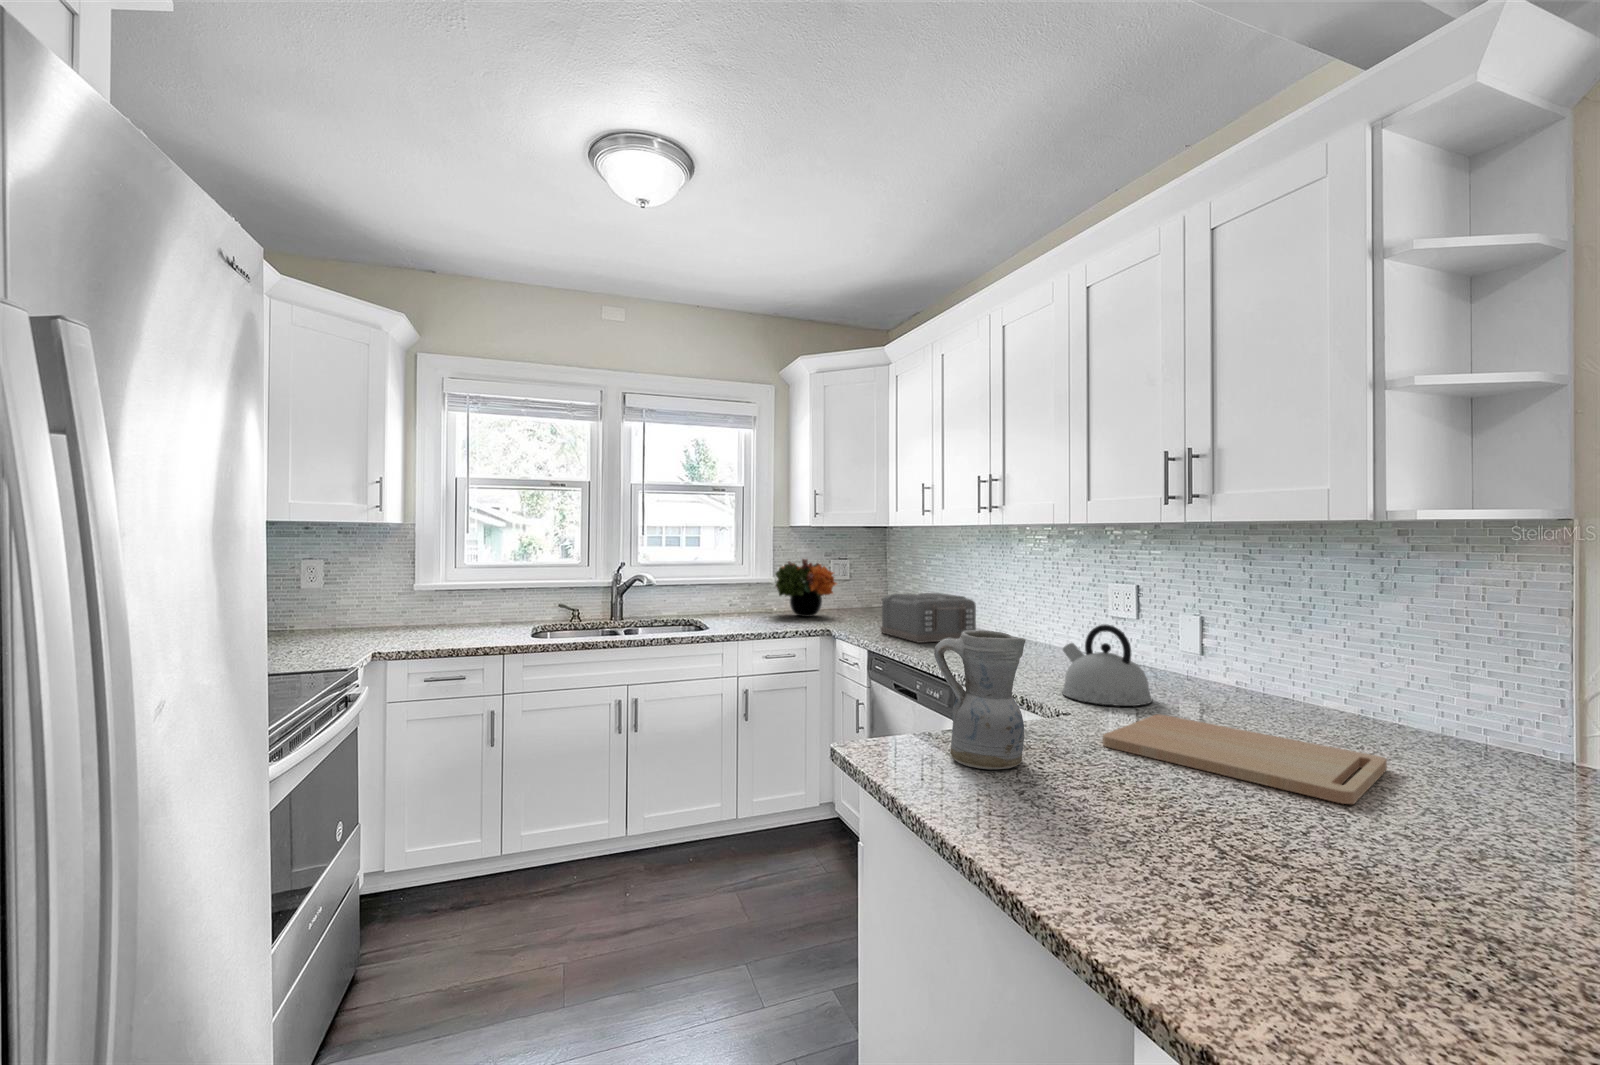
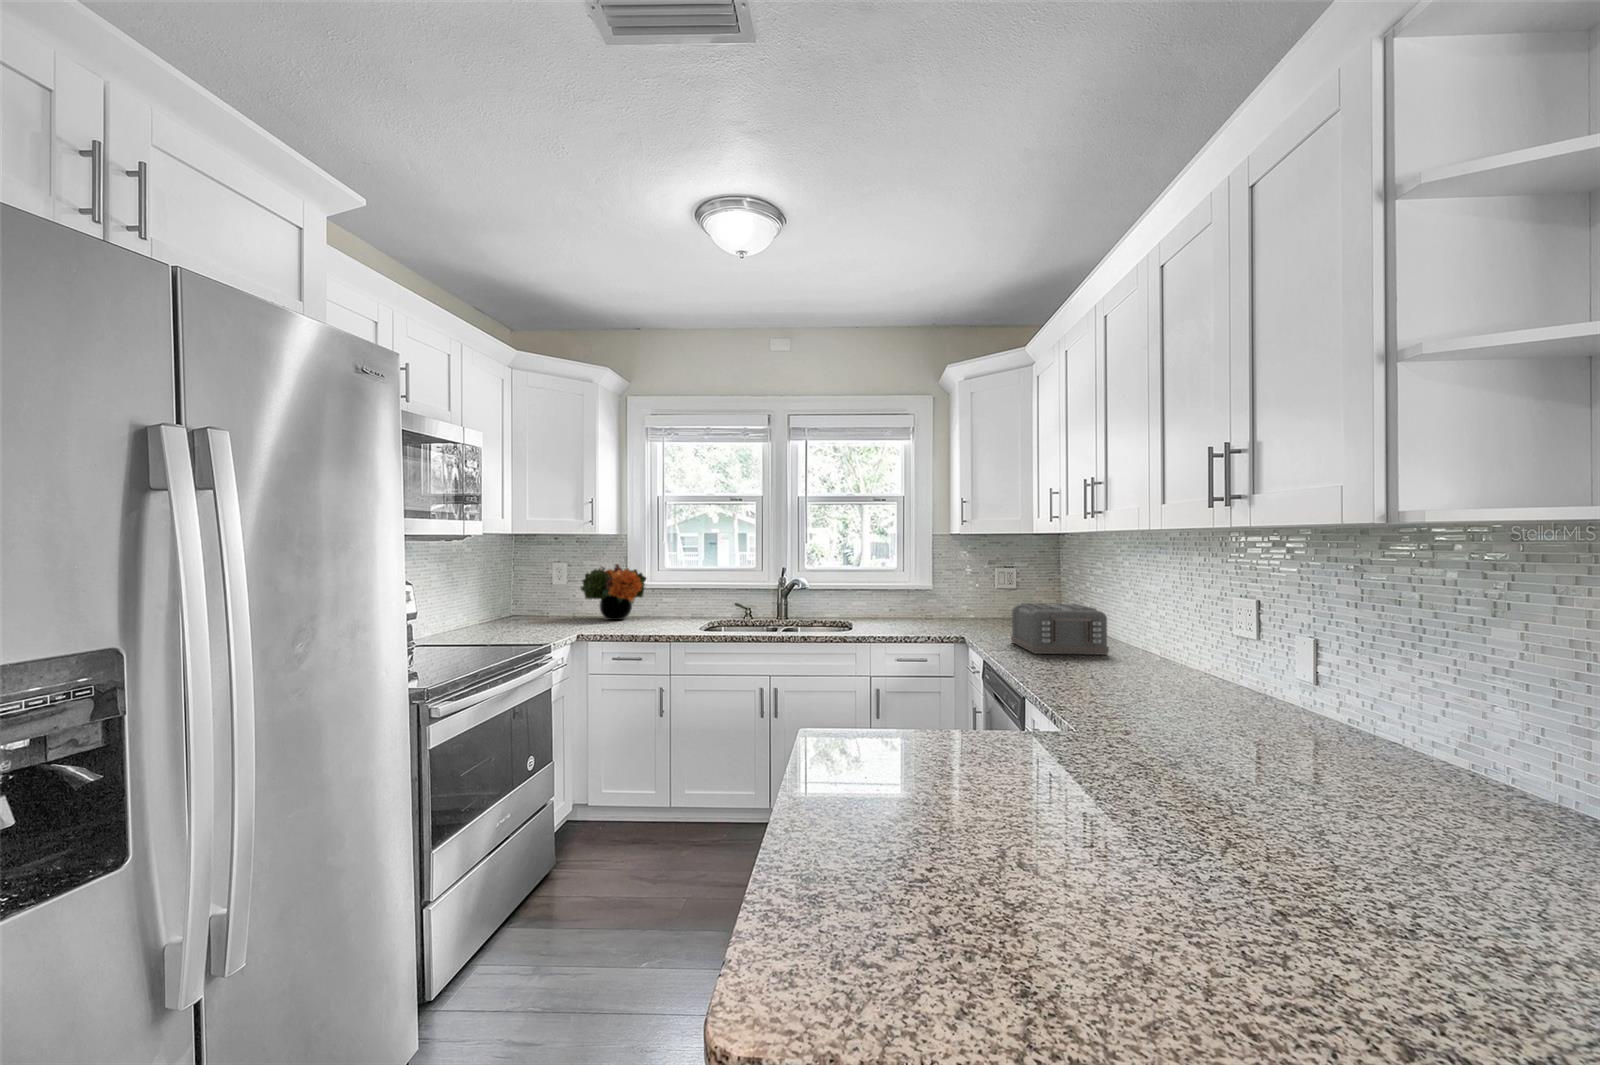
flower arrangement: present [775,559,837,617] -> present [581,564,646,620]
kettle: present [1062,625,1152,706] -> none [1105,640,1208,730]
ceramic pitcher: present [934,630,1026,769] -> none [871,632,951,763]
cutting board: present [1103,715,1387,804] -> none [1061,739,1382,846]

